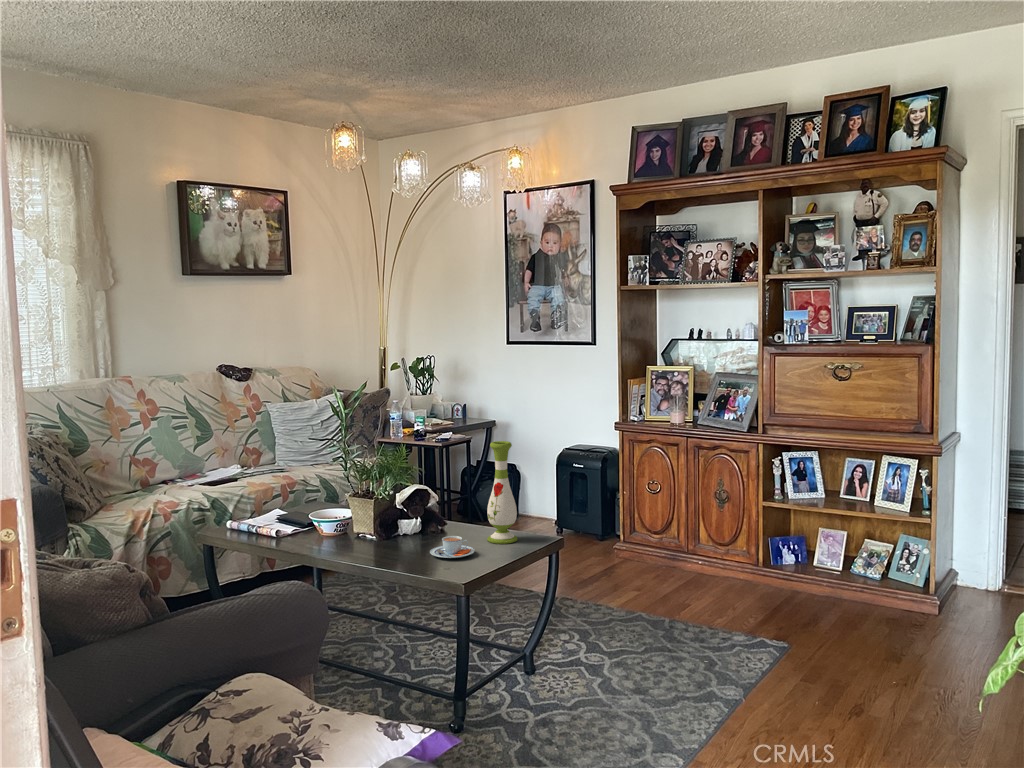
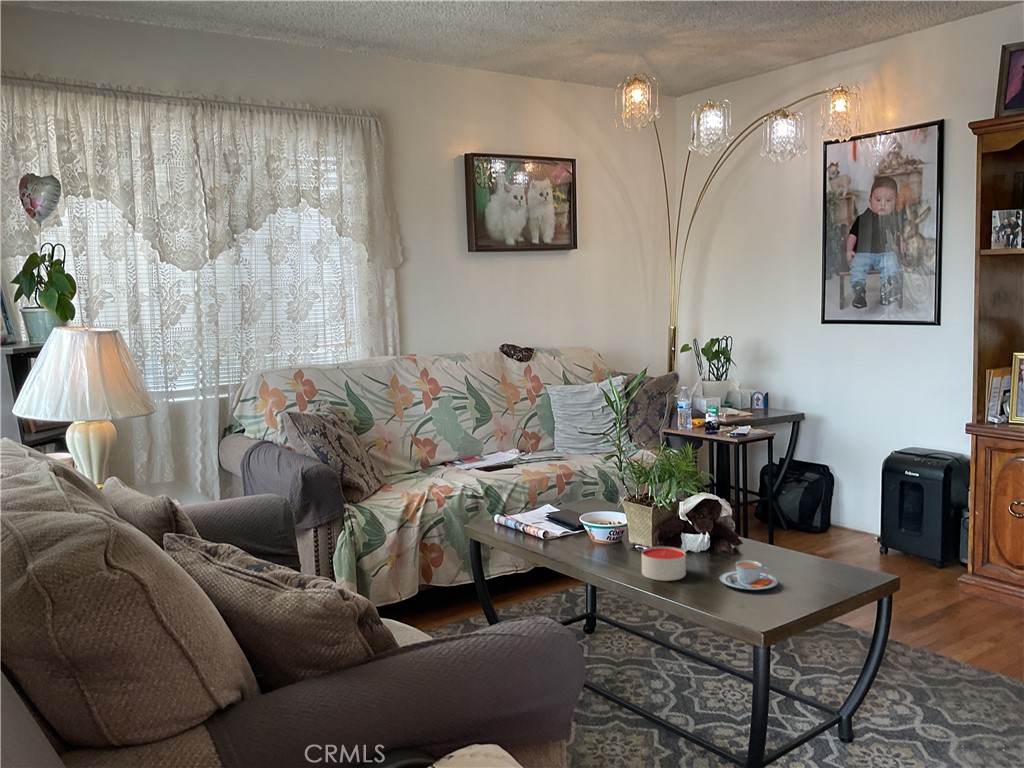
vase: present [487,441,518,544] -> none [794,445,835,575]
candle: none [366,531,403,559] -> present [642,546,686,581]

